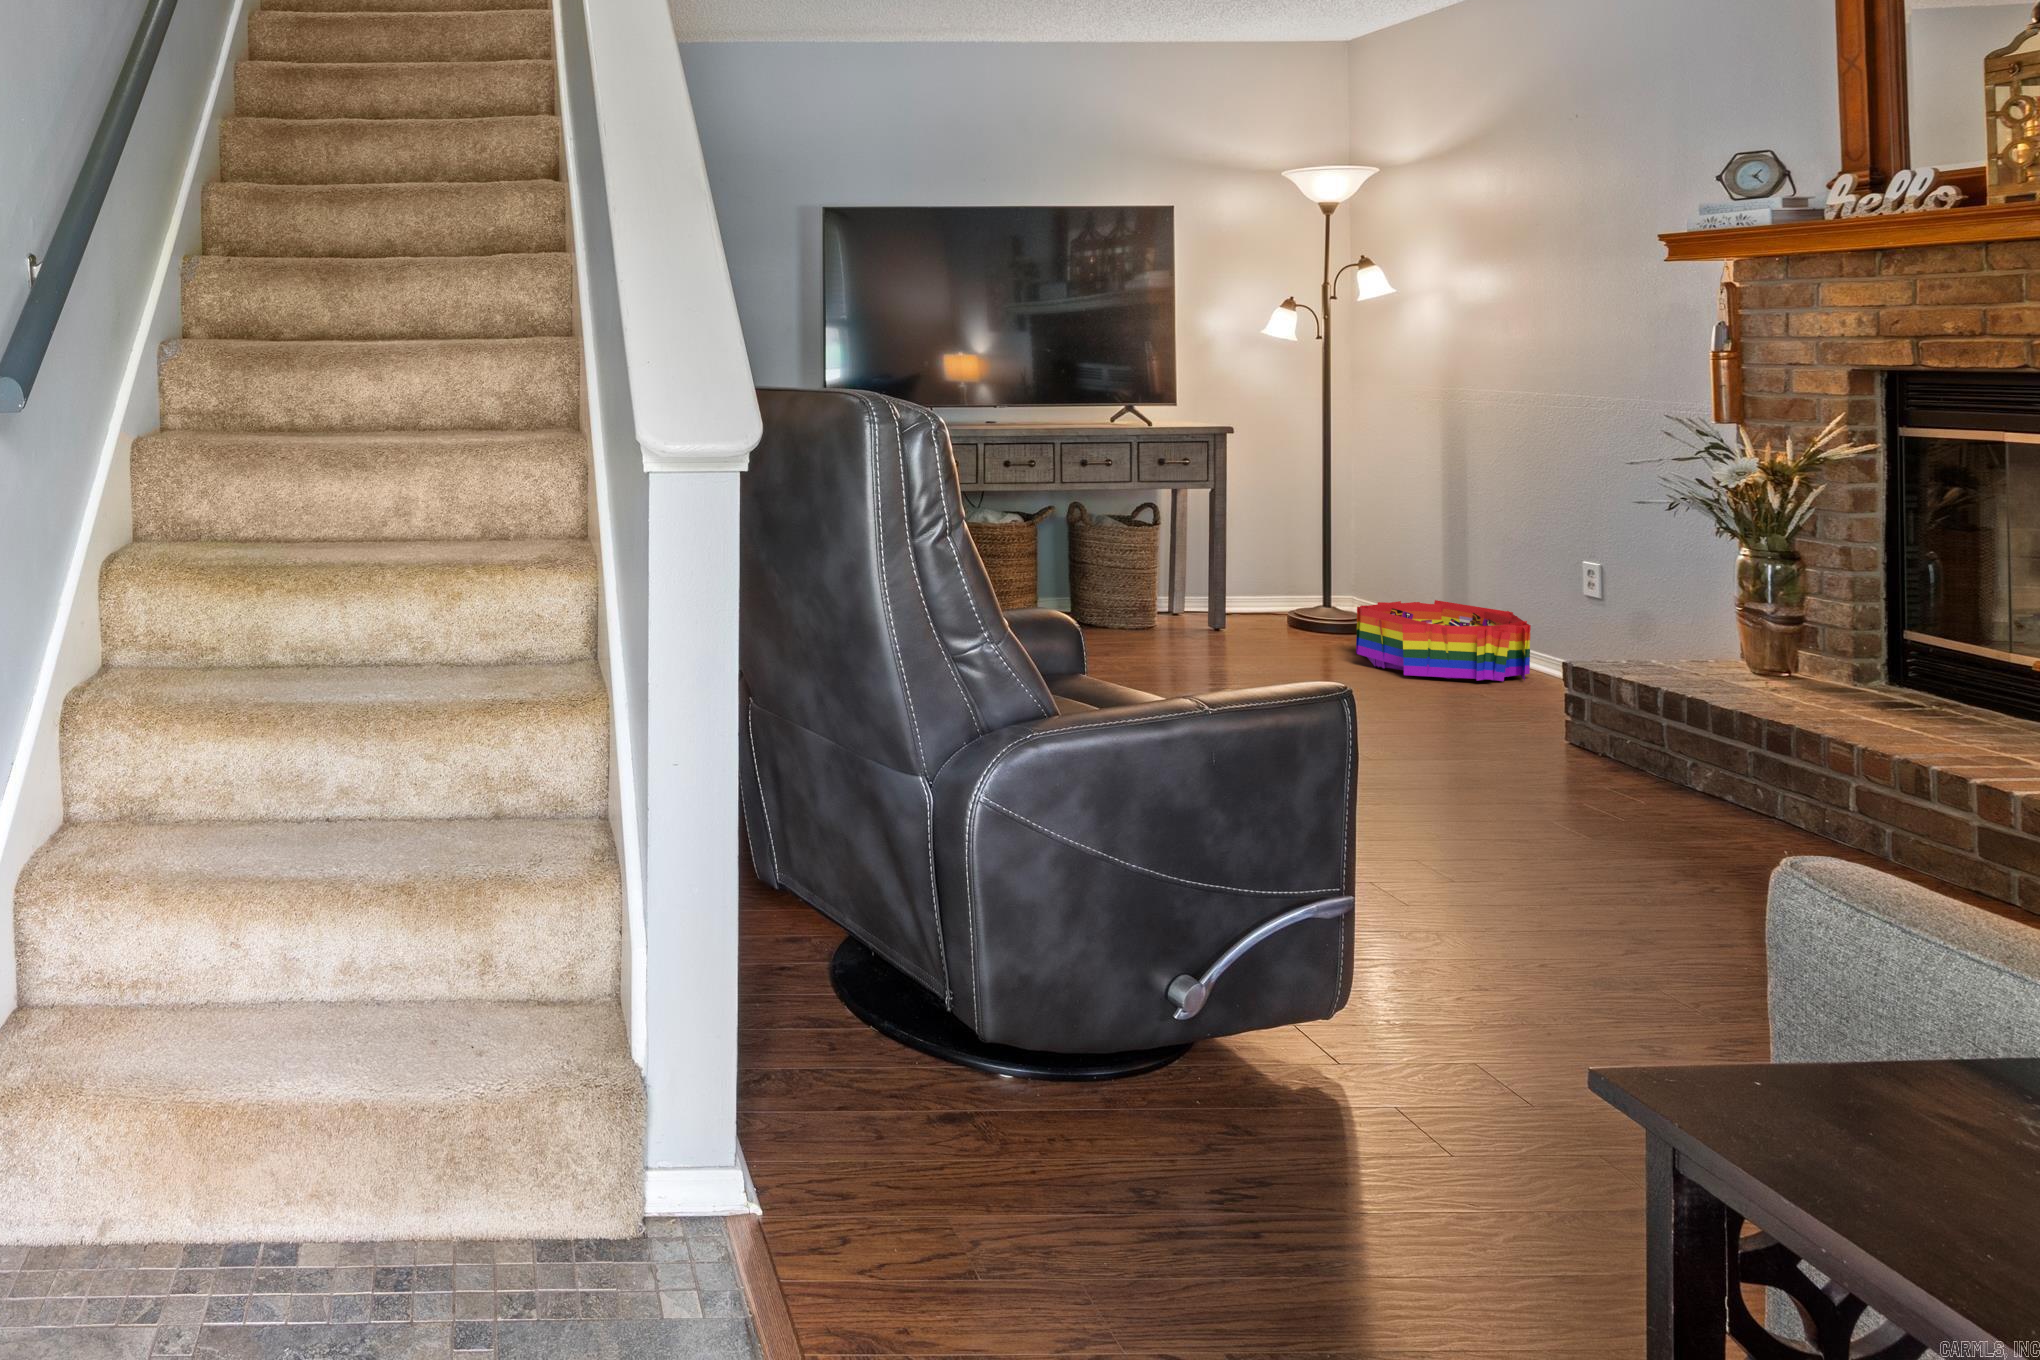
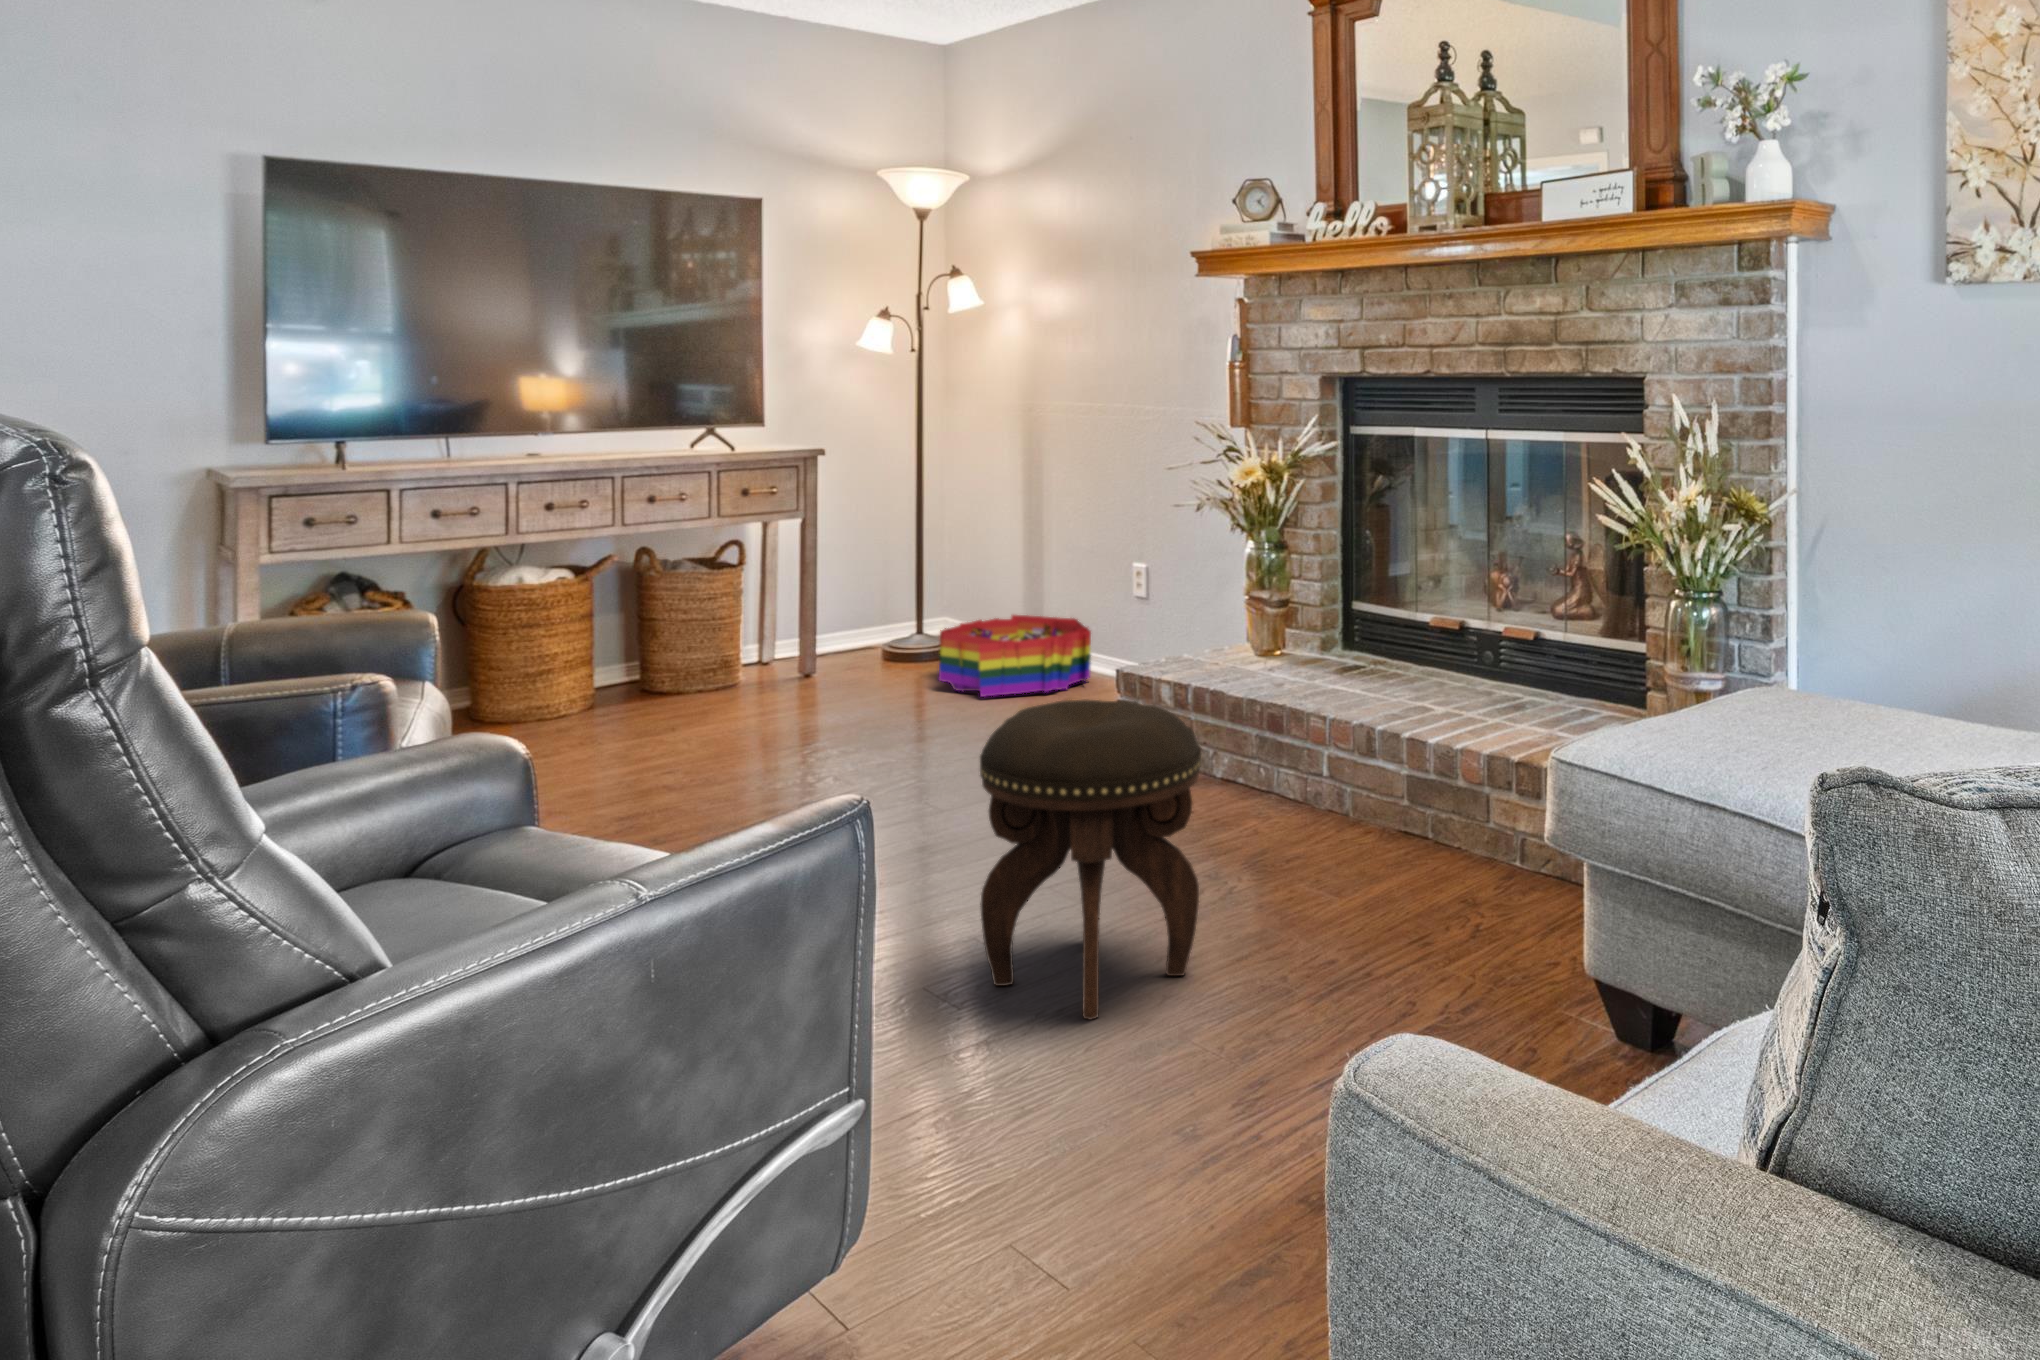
footstool: none [1441,674,1695,975] -> present [980,700,1201,1020]

